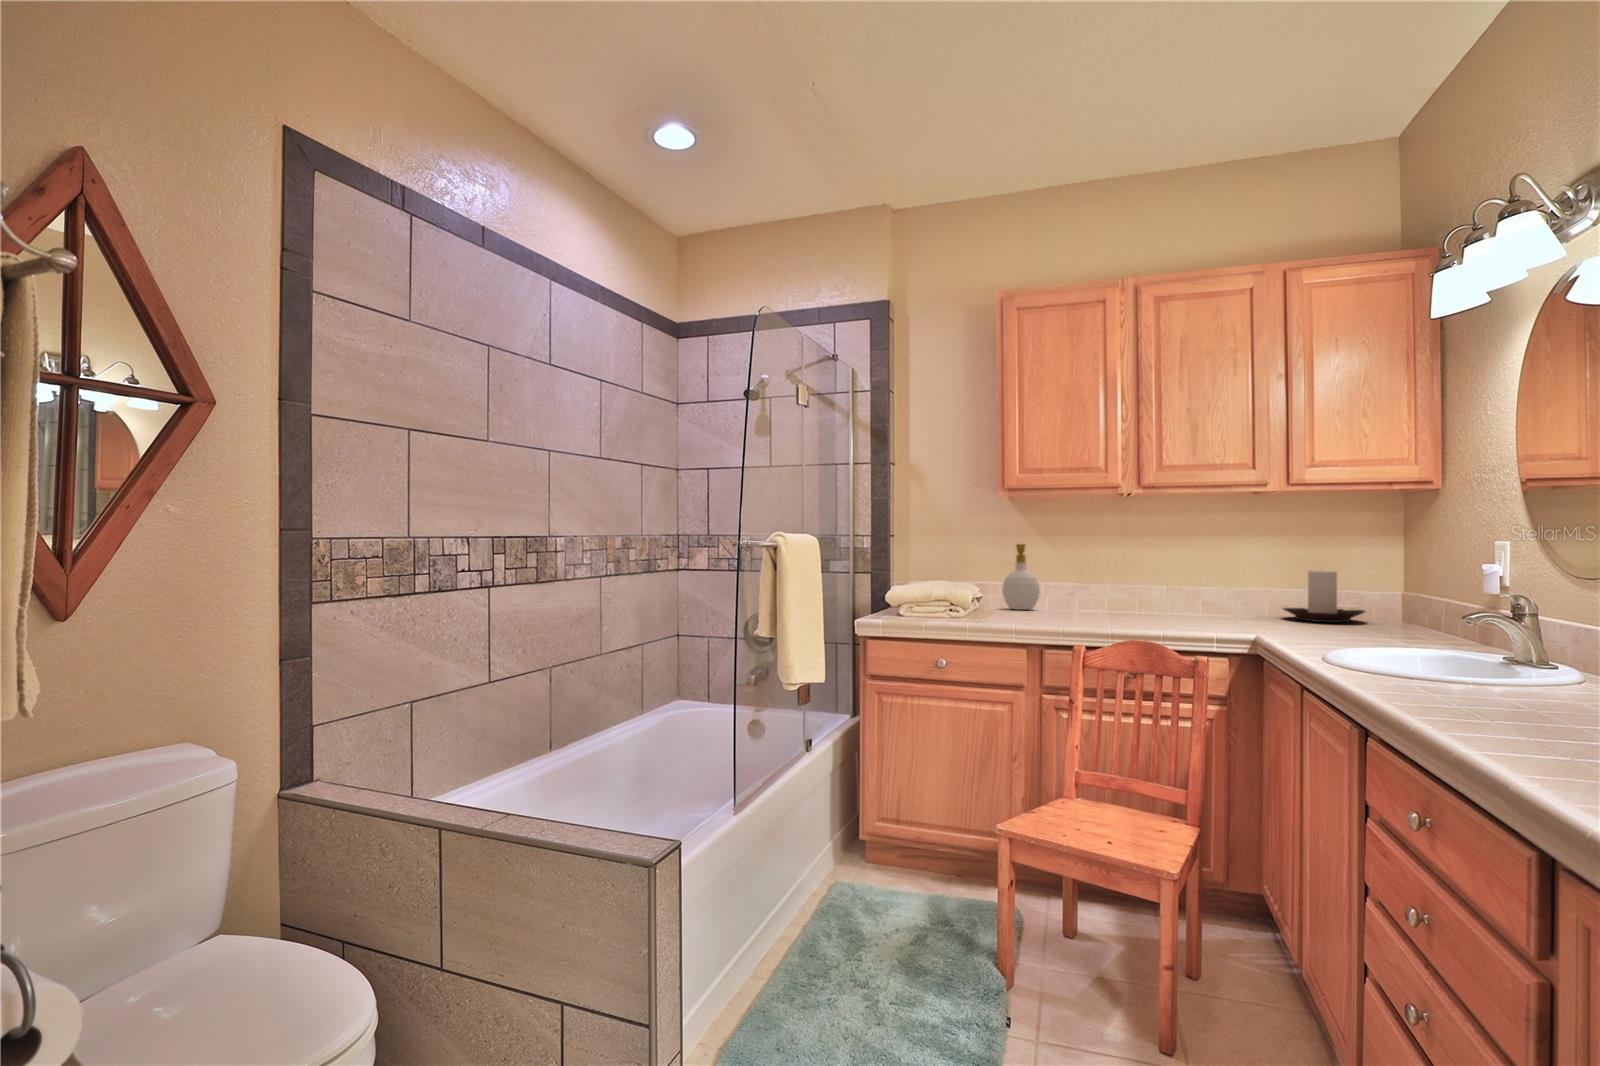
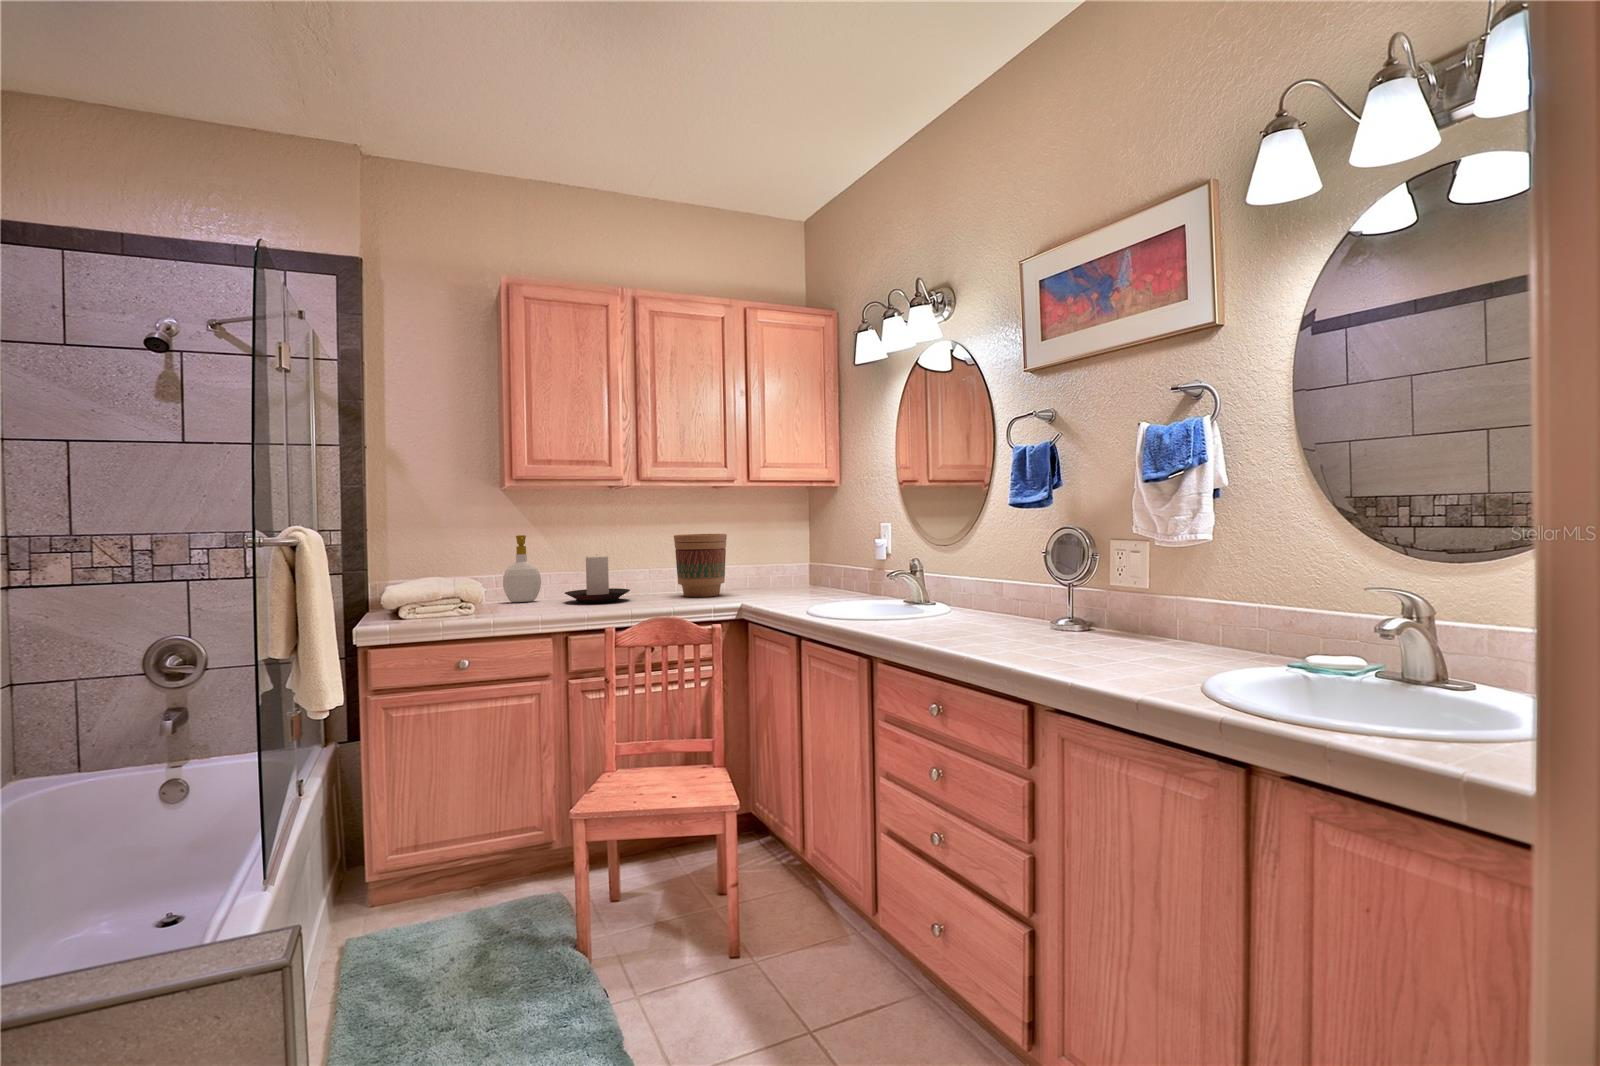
flower pot: none [1186,548,1257,623] -> present [674,534,727,597]
candle holder: present [1283,570,1365,622] -> present [565,556,630,603]

